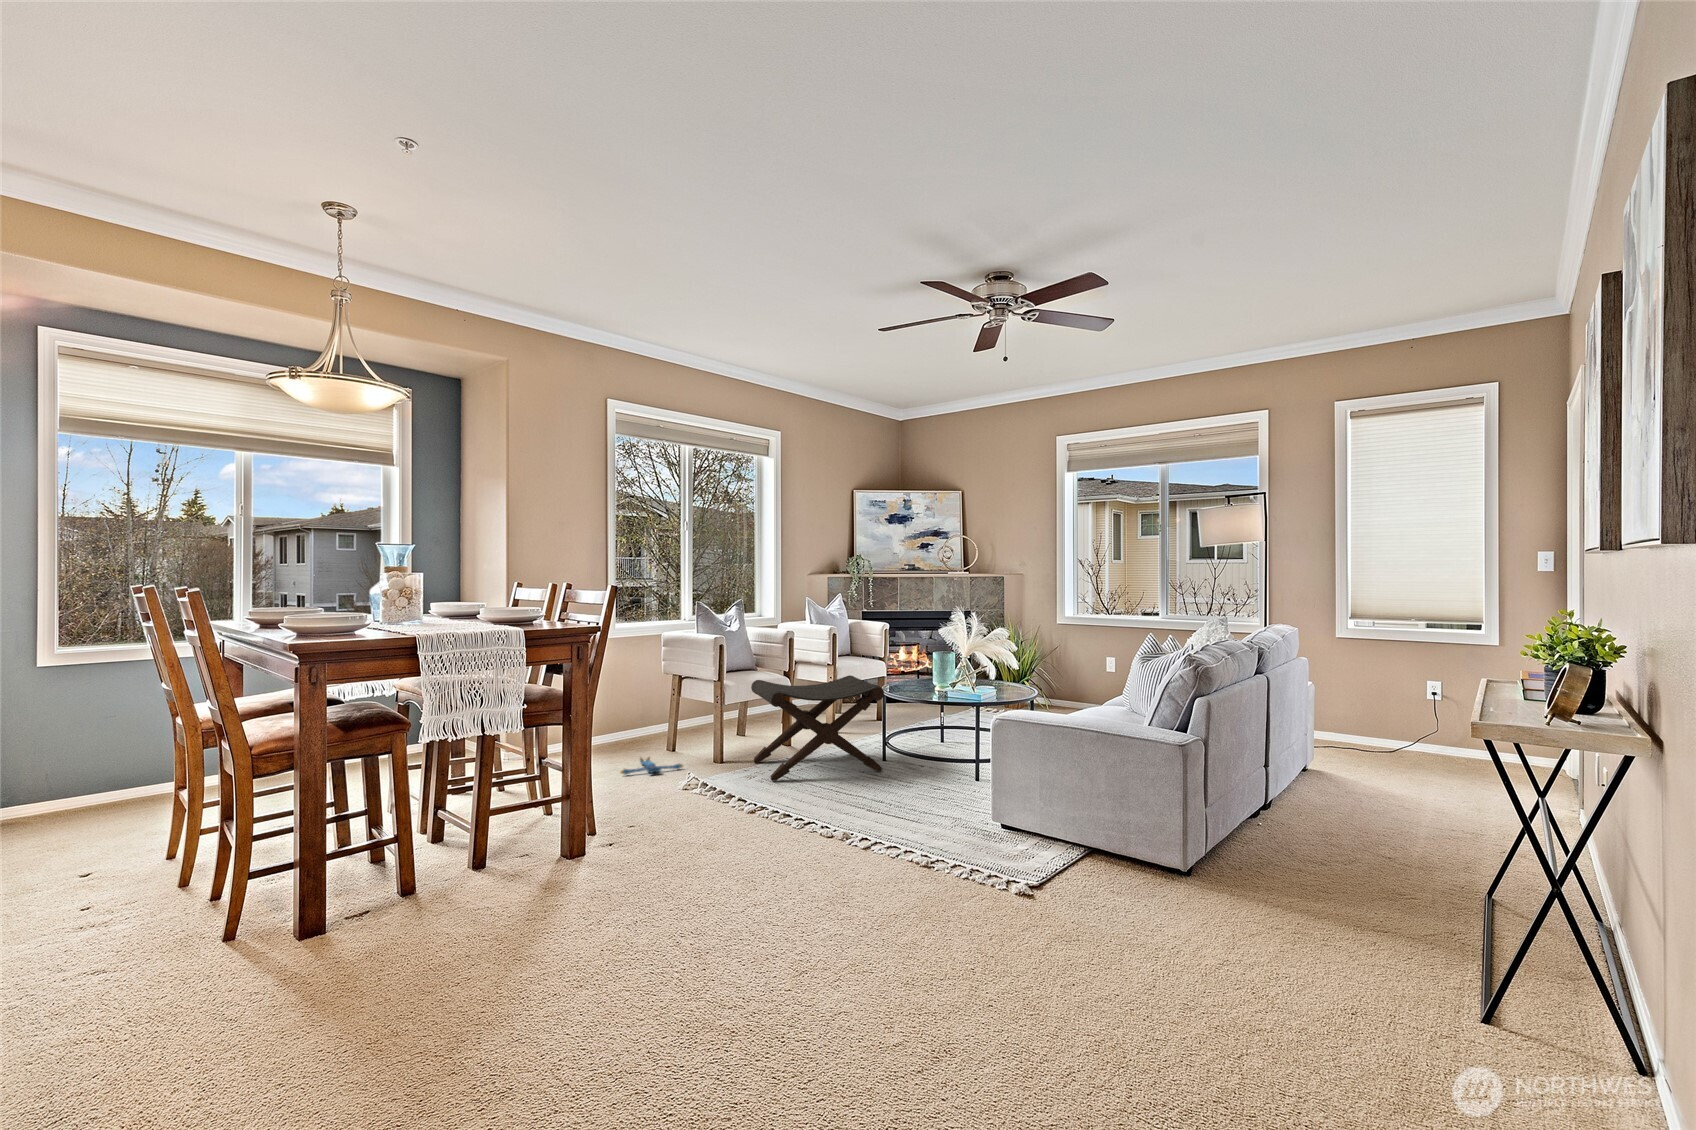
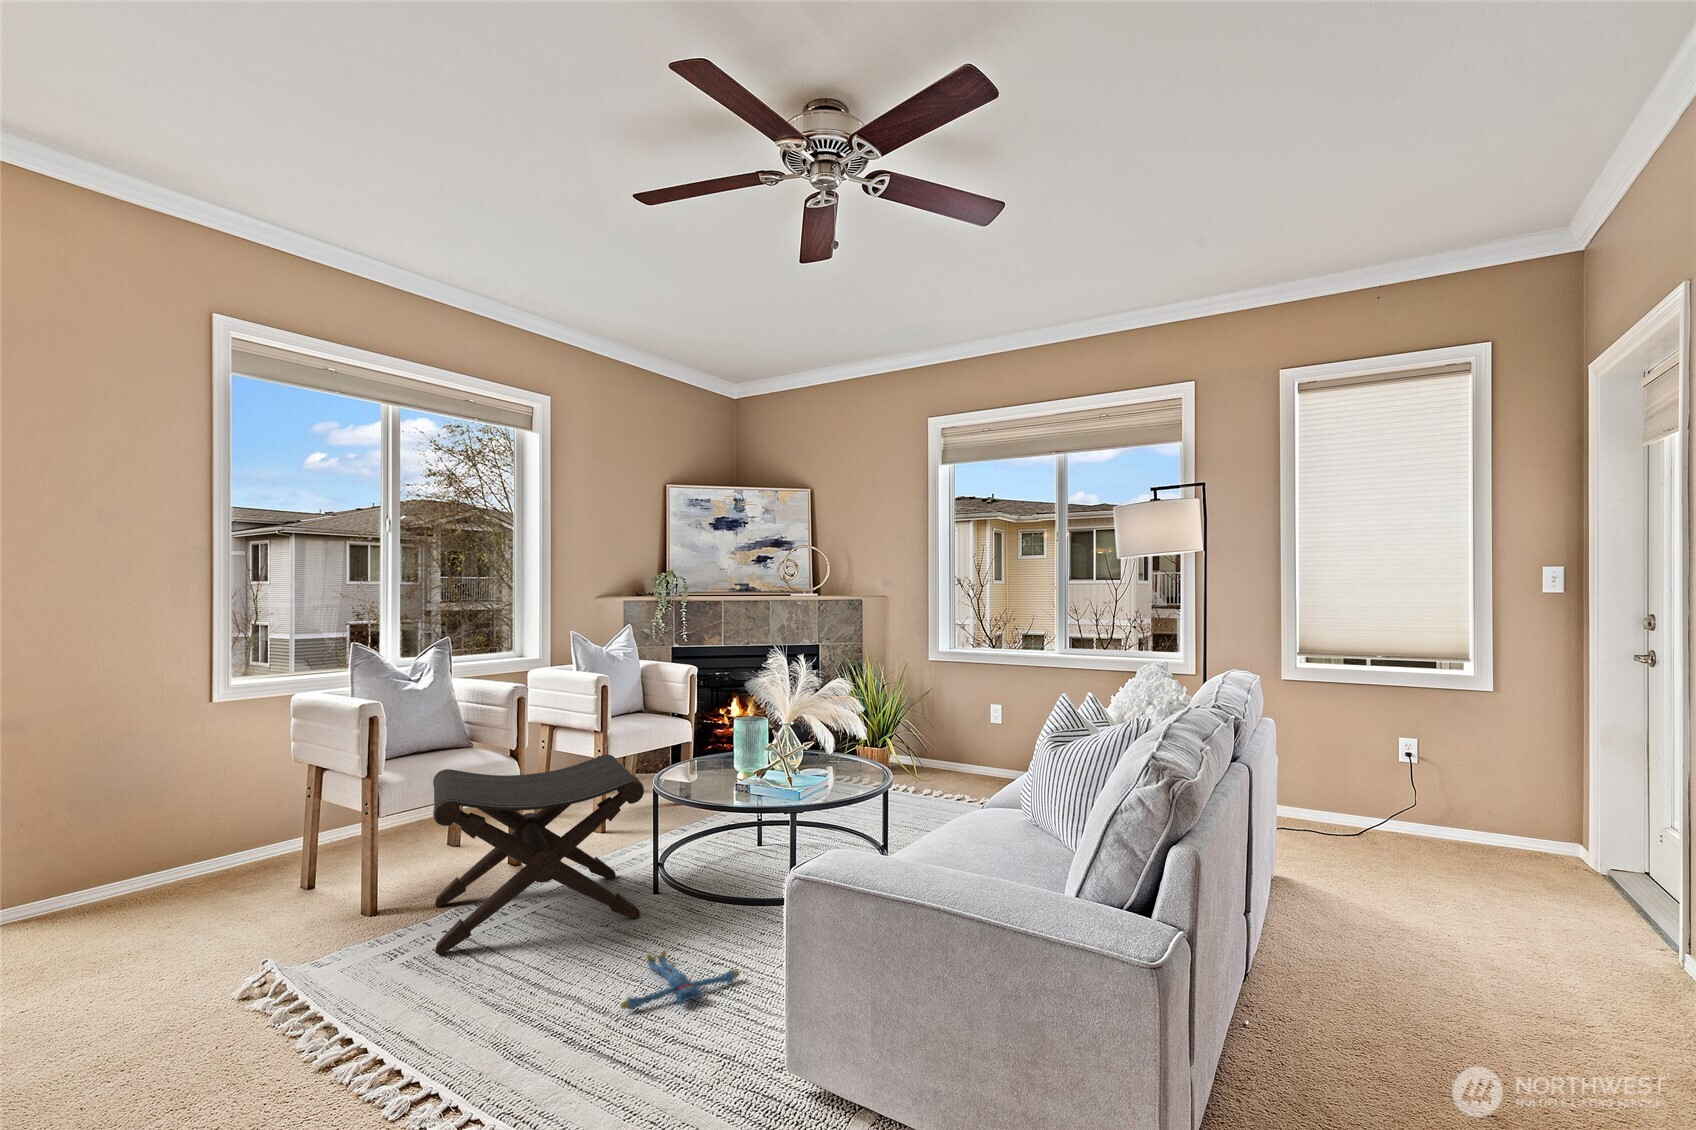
plush toy: present [621,757,683,775] -> present [621,950,740,1010]

